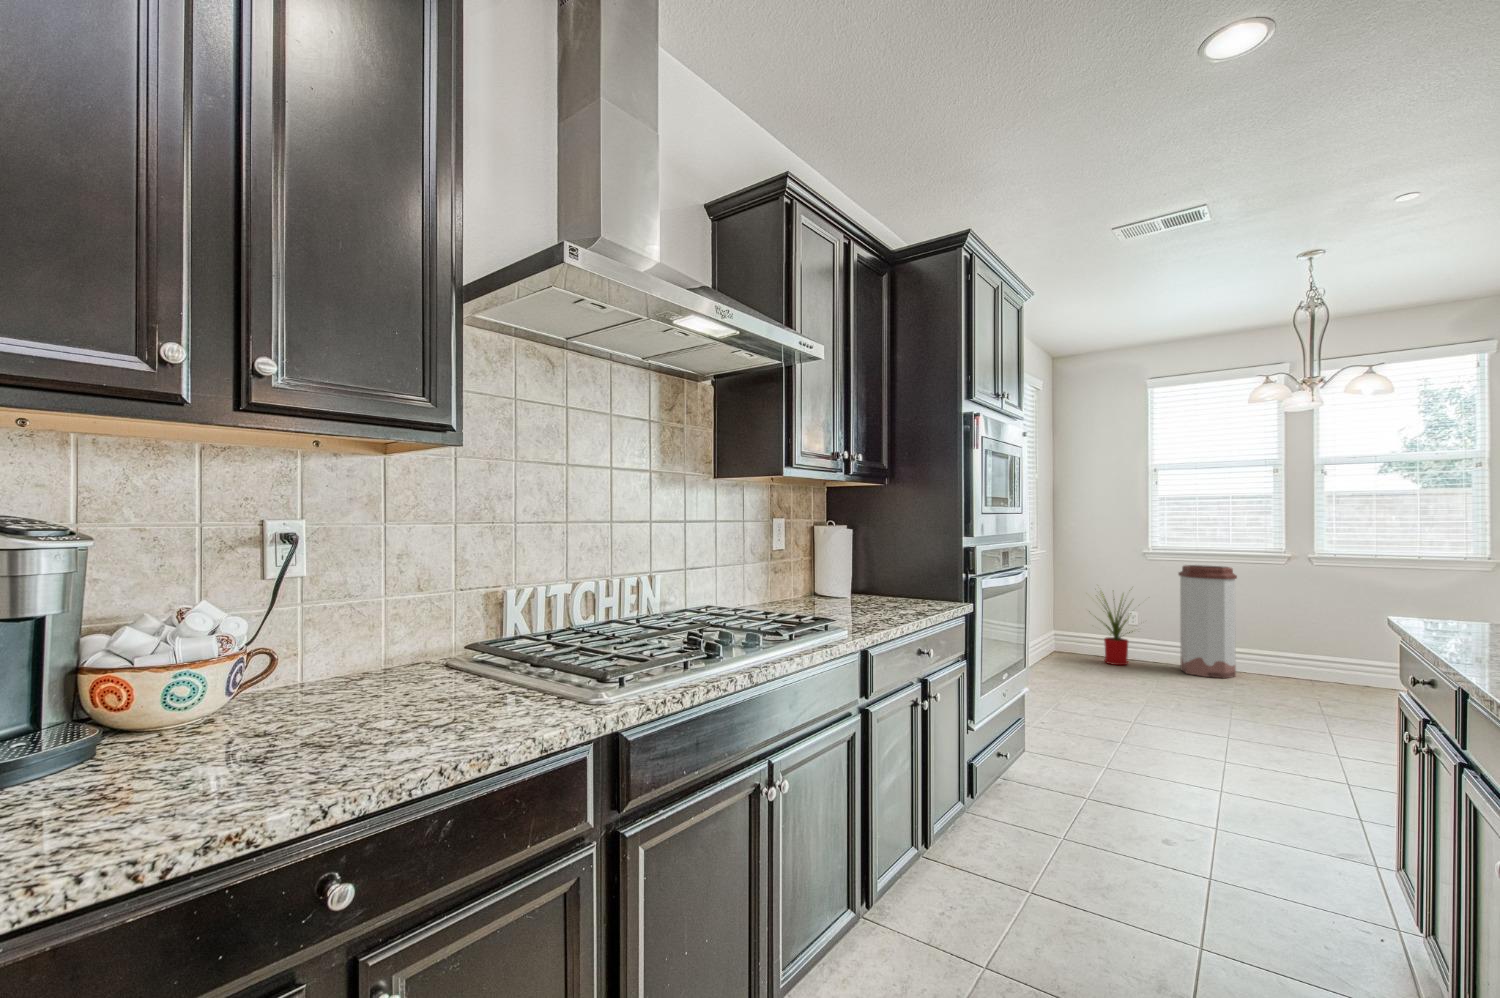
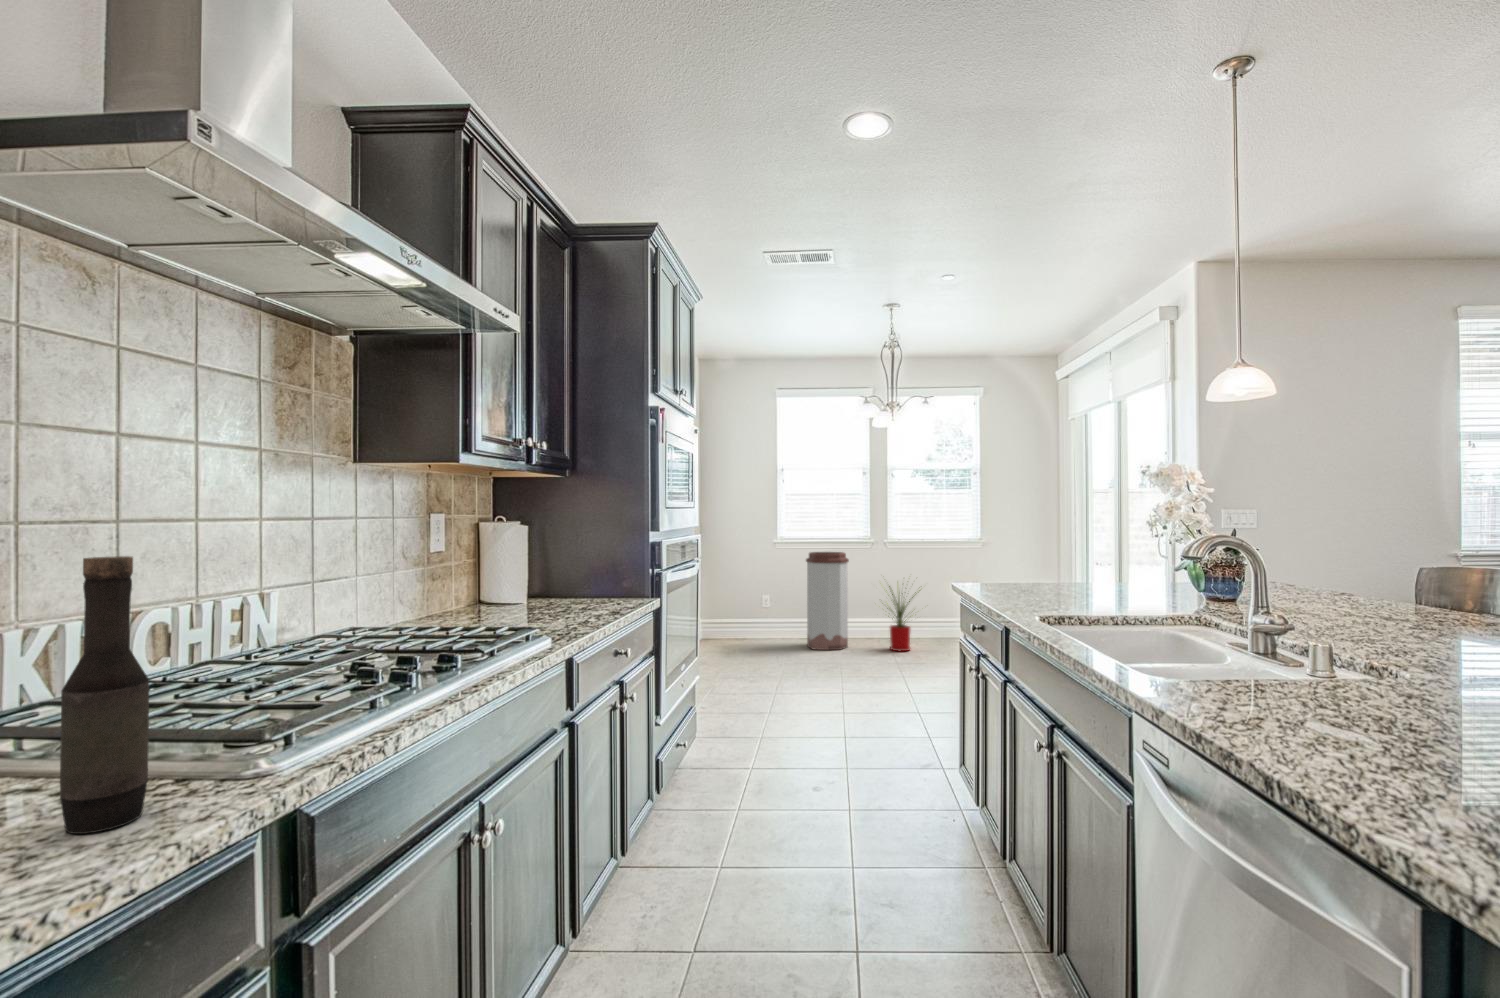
bottle: none [484,545,530,722] -> present [60,556,149,834]
house plant: present [1099,592,1133,665] -> present [887,586,920,651]

